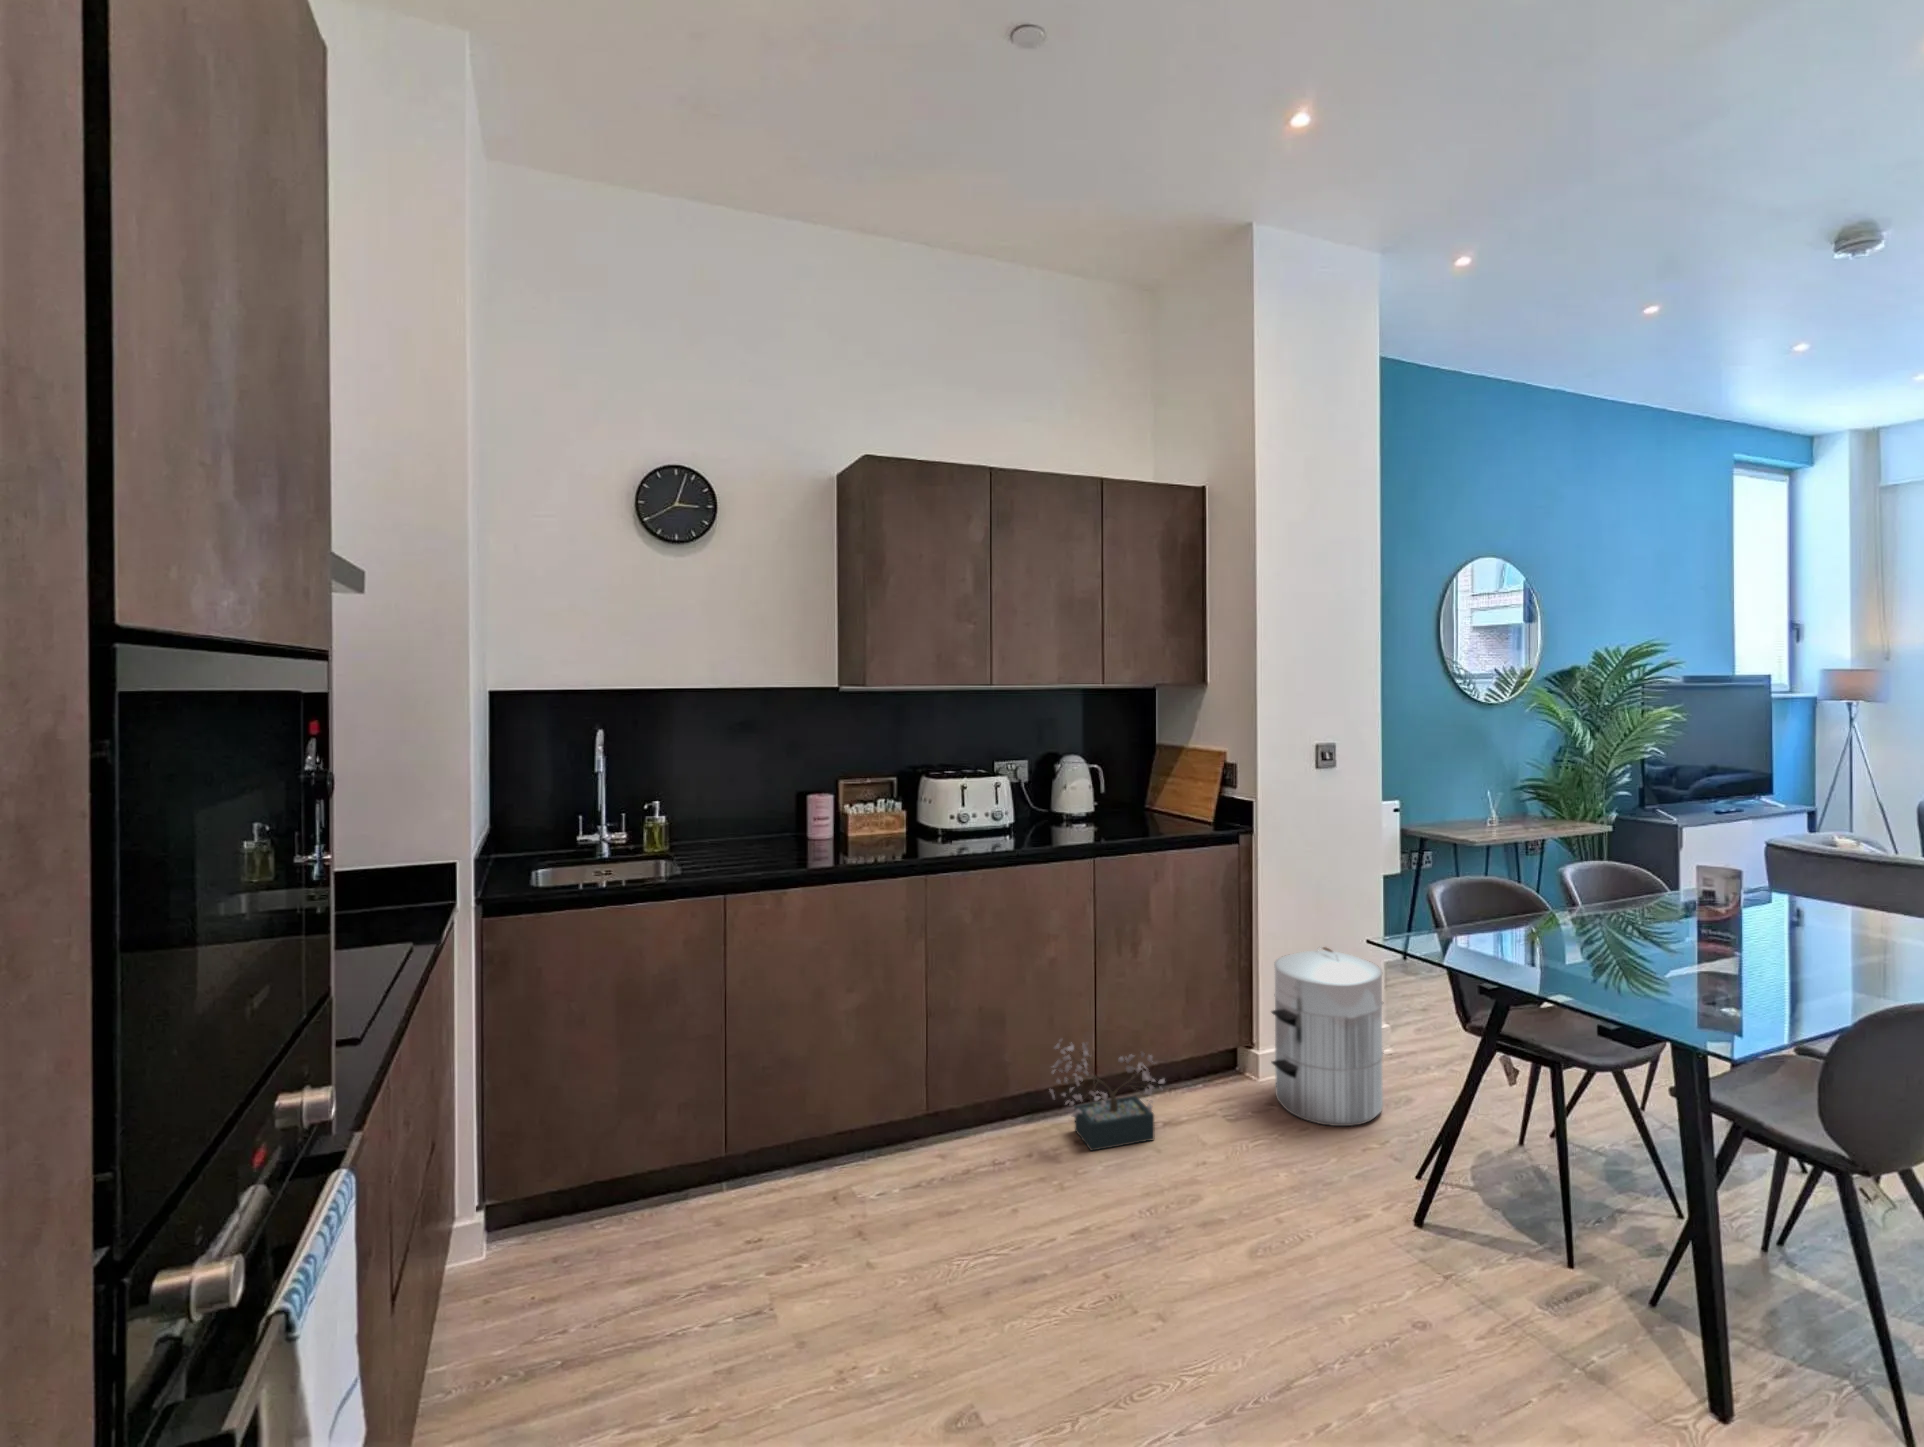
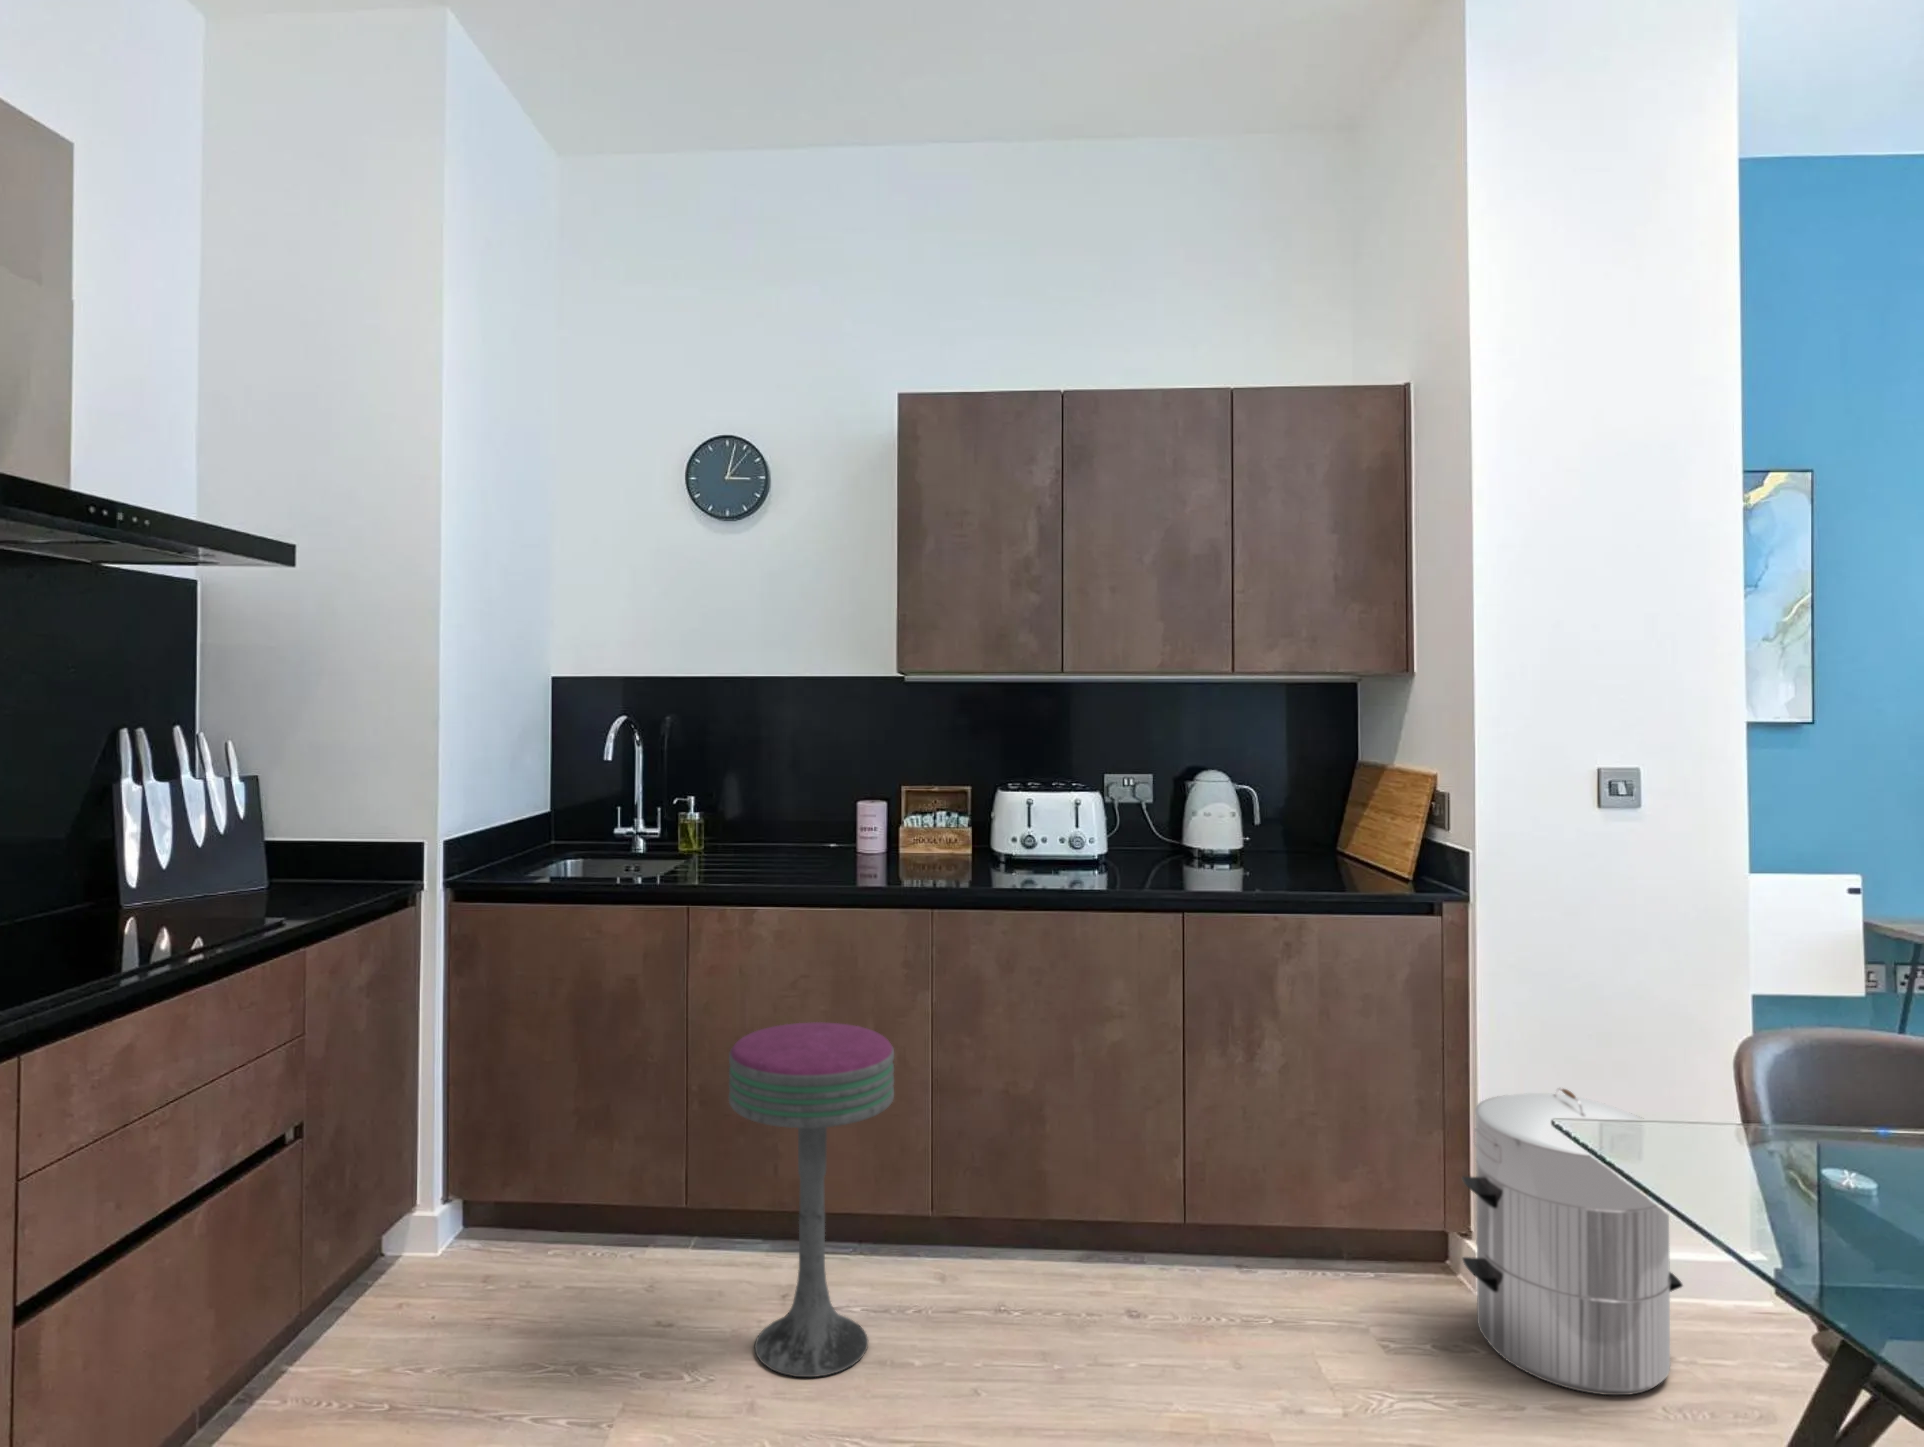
bar stool: none [812,975,941,1246] -> present [729,1022,894,1377]
decorative plant: present [1050,1039,1165,1151] -> none [1091,1156,1270,1334]

